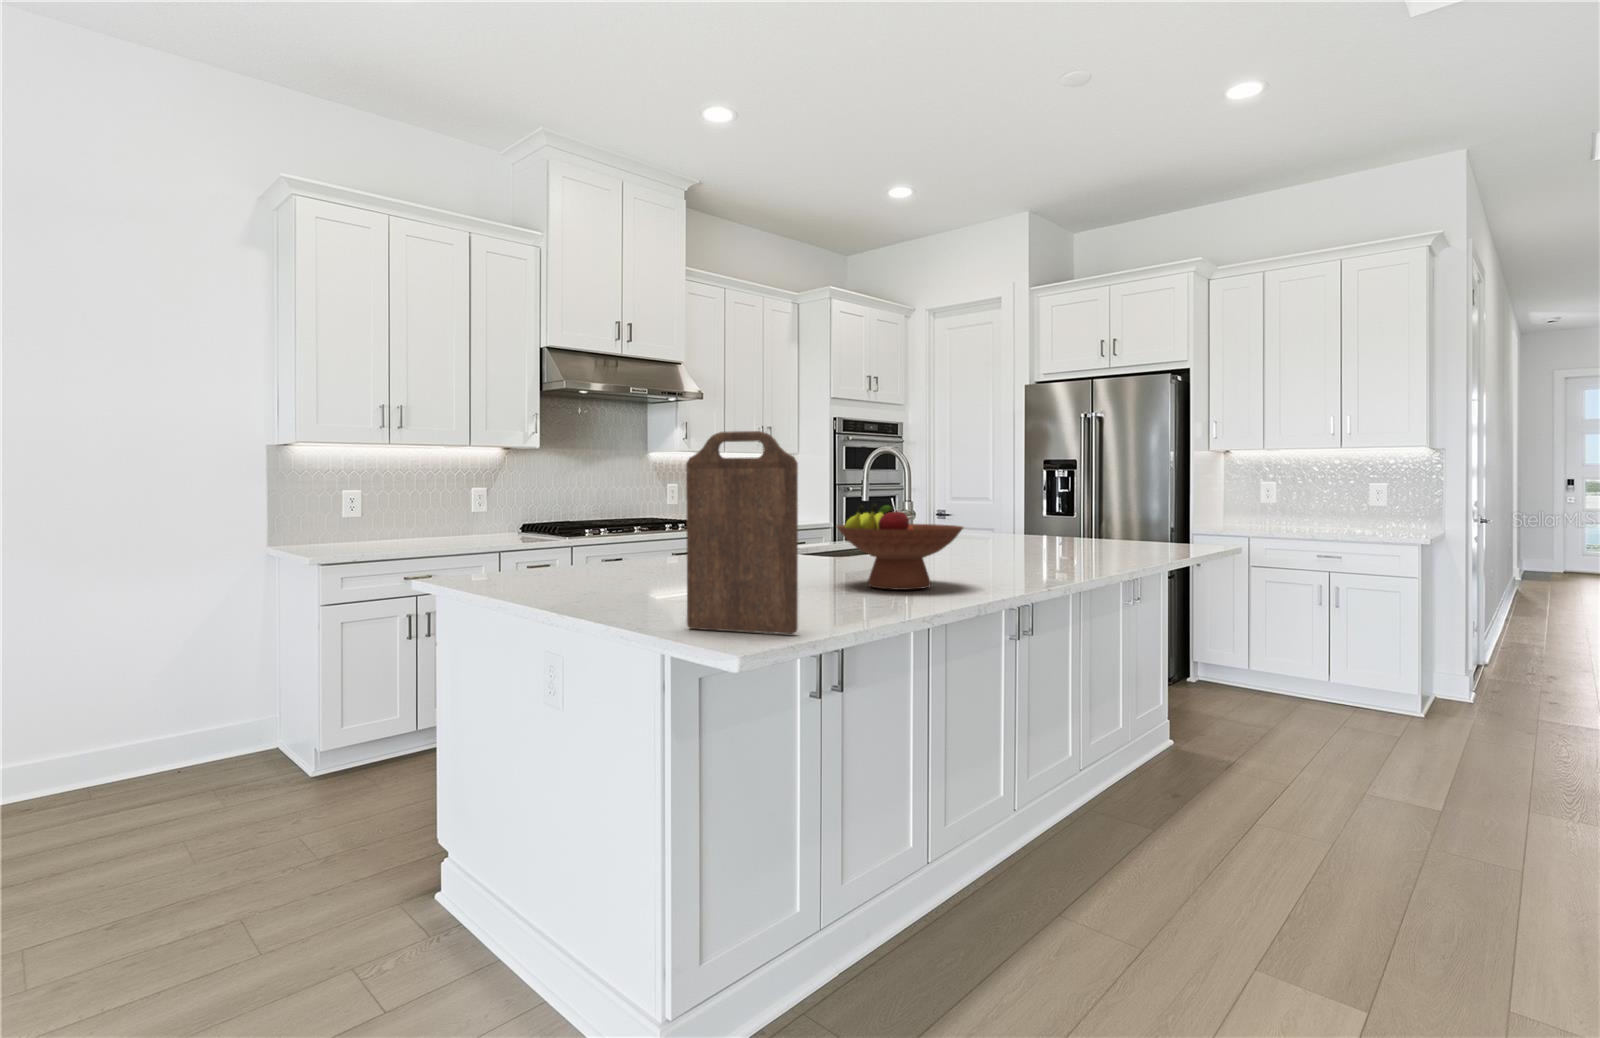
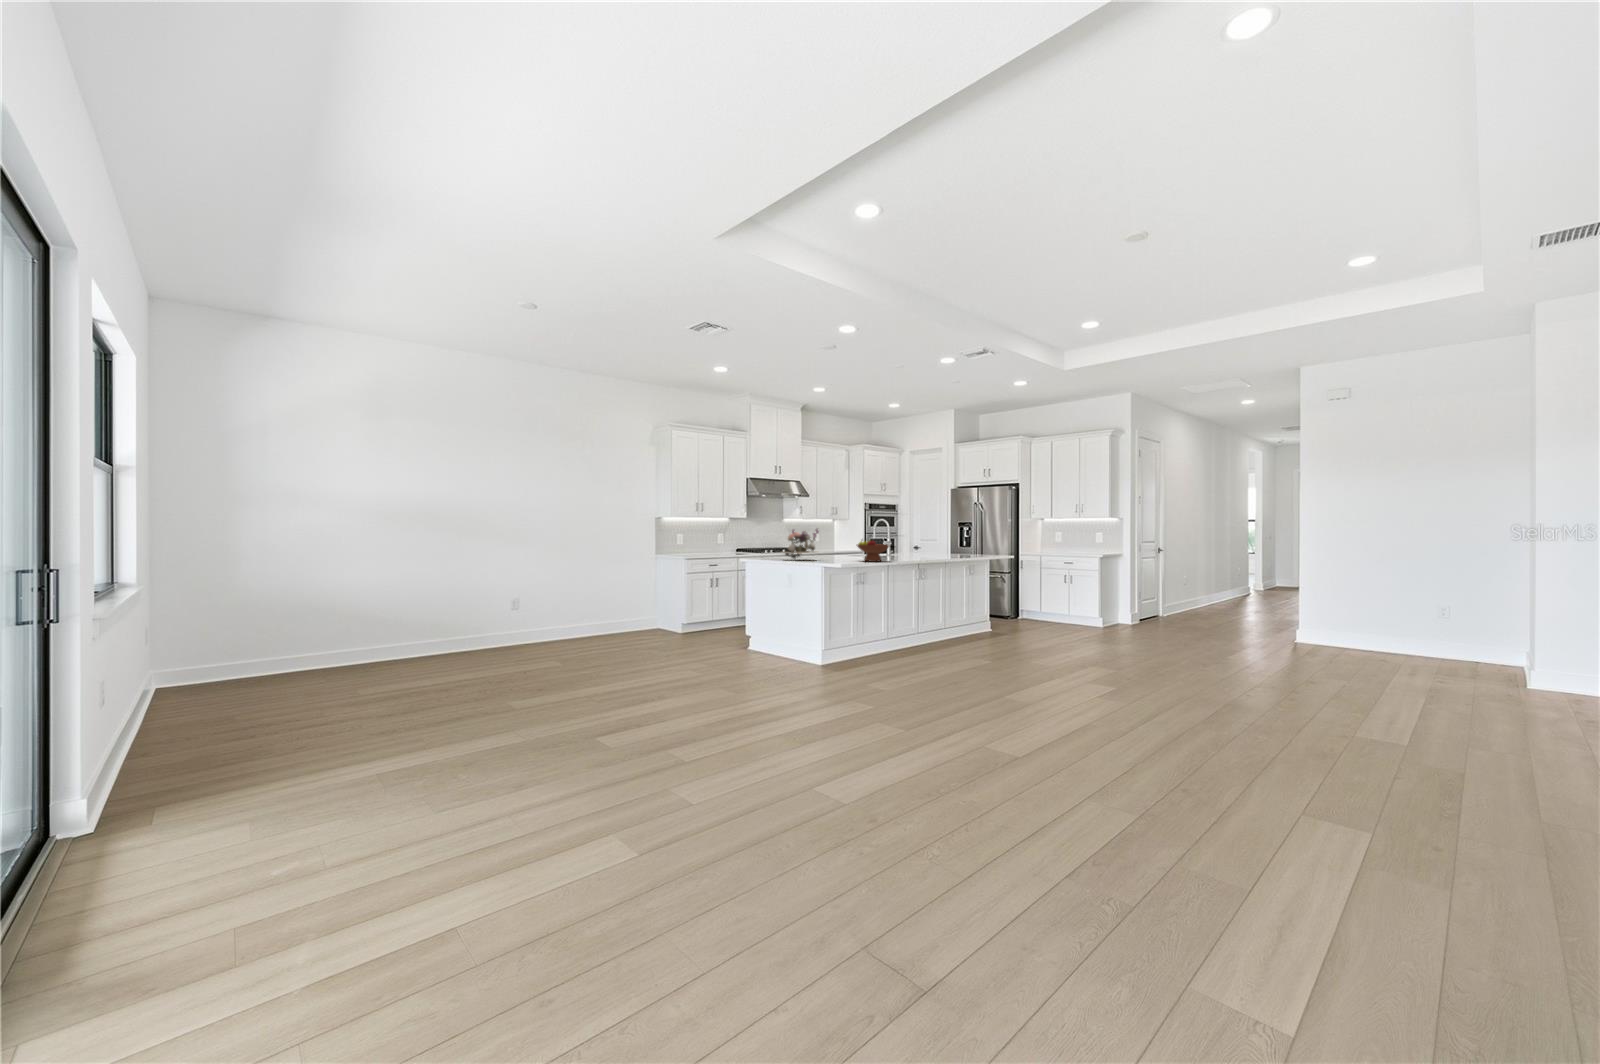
cutting board: present [686,431,798,634] -> none [821,522,845,564]
flower arrangement: none [549,465,712,586] -> present [785,529,819,559]

